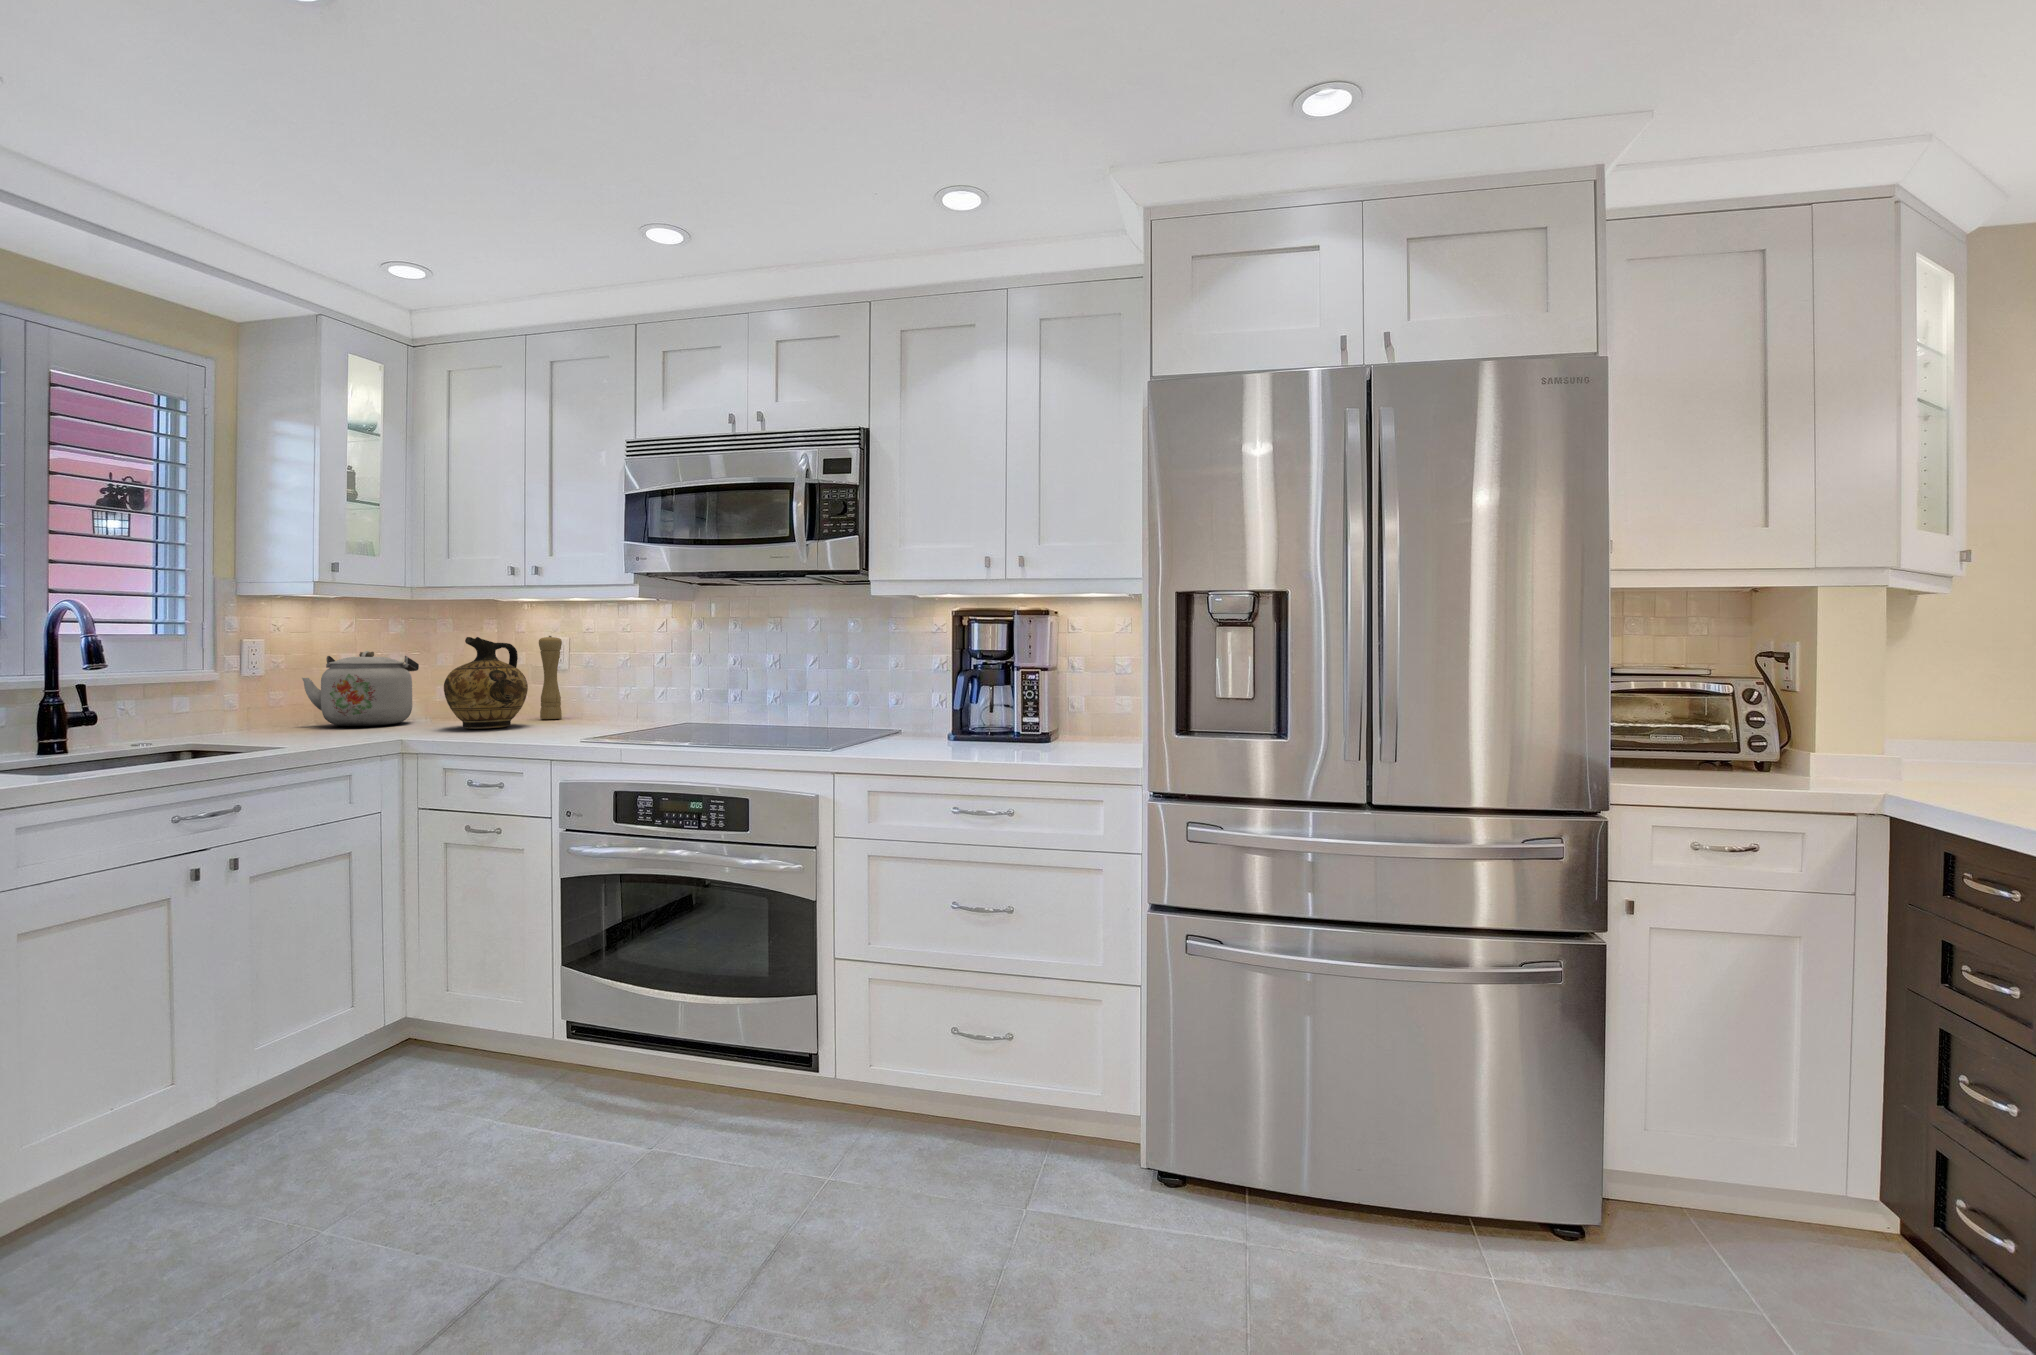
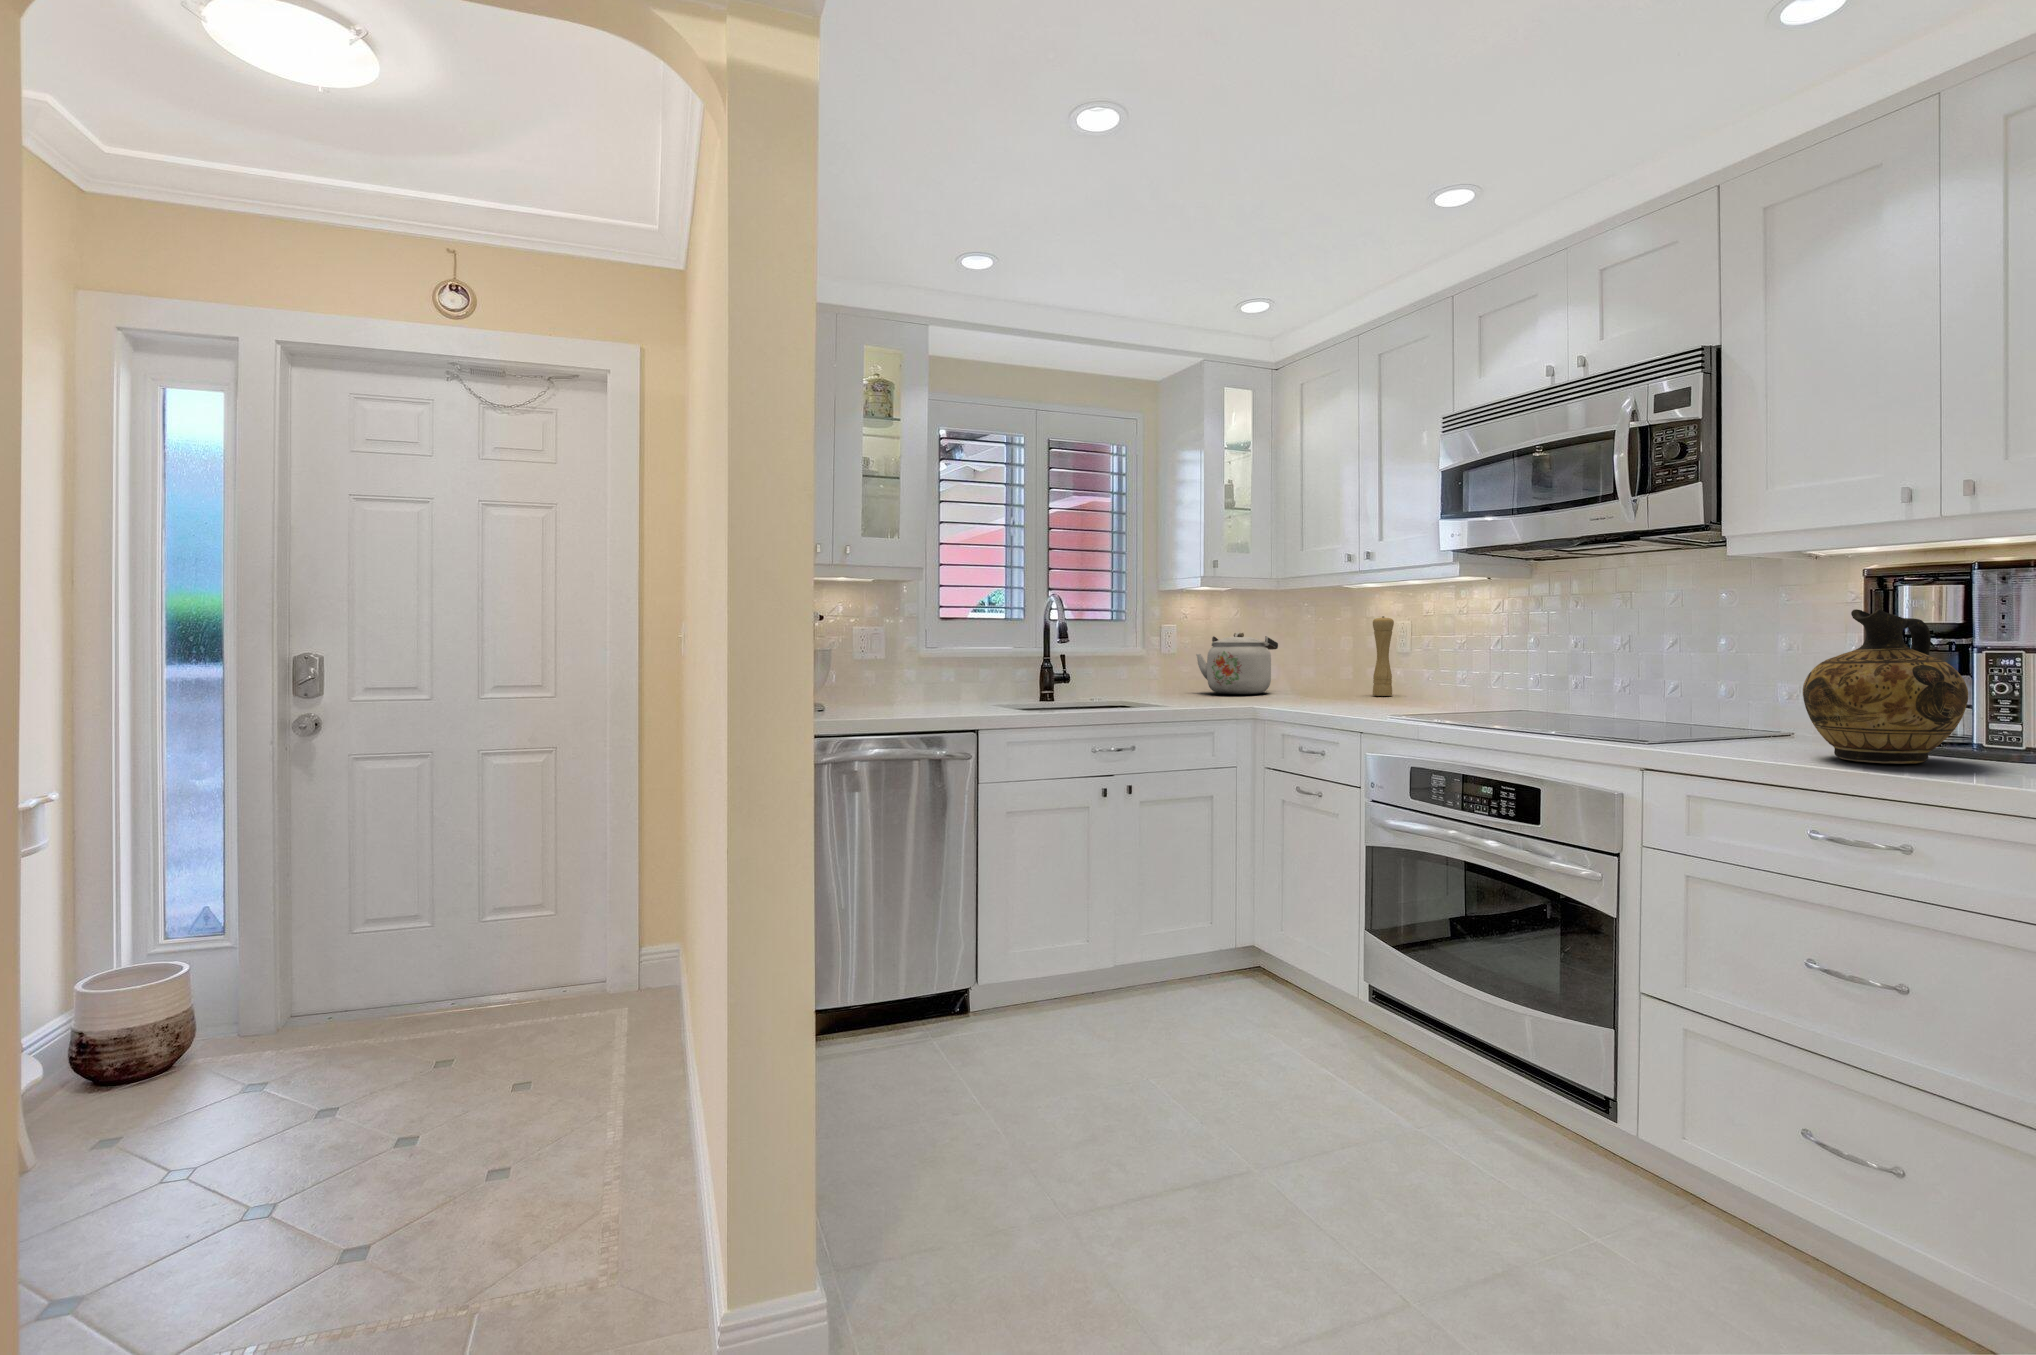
ceramic jug: present [444,637,528,729] -> present [1803,609,1968,764]

